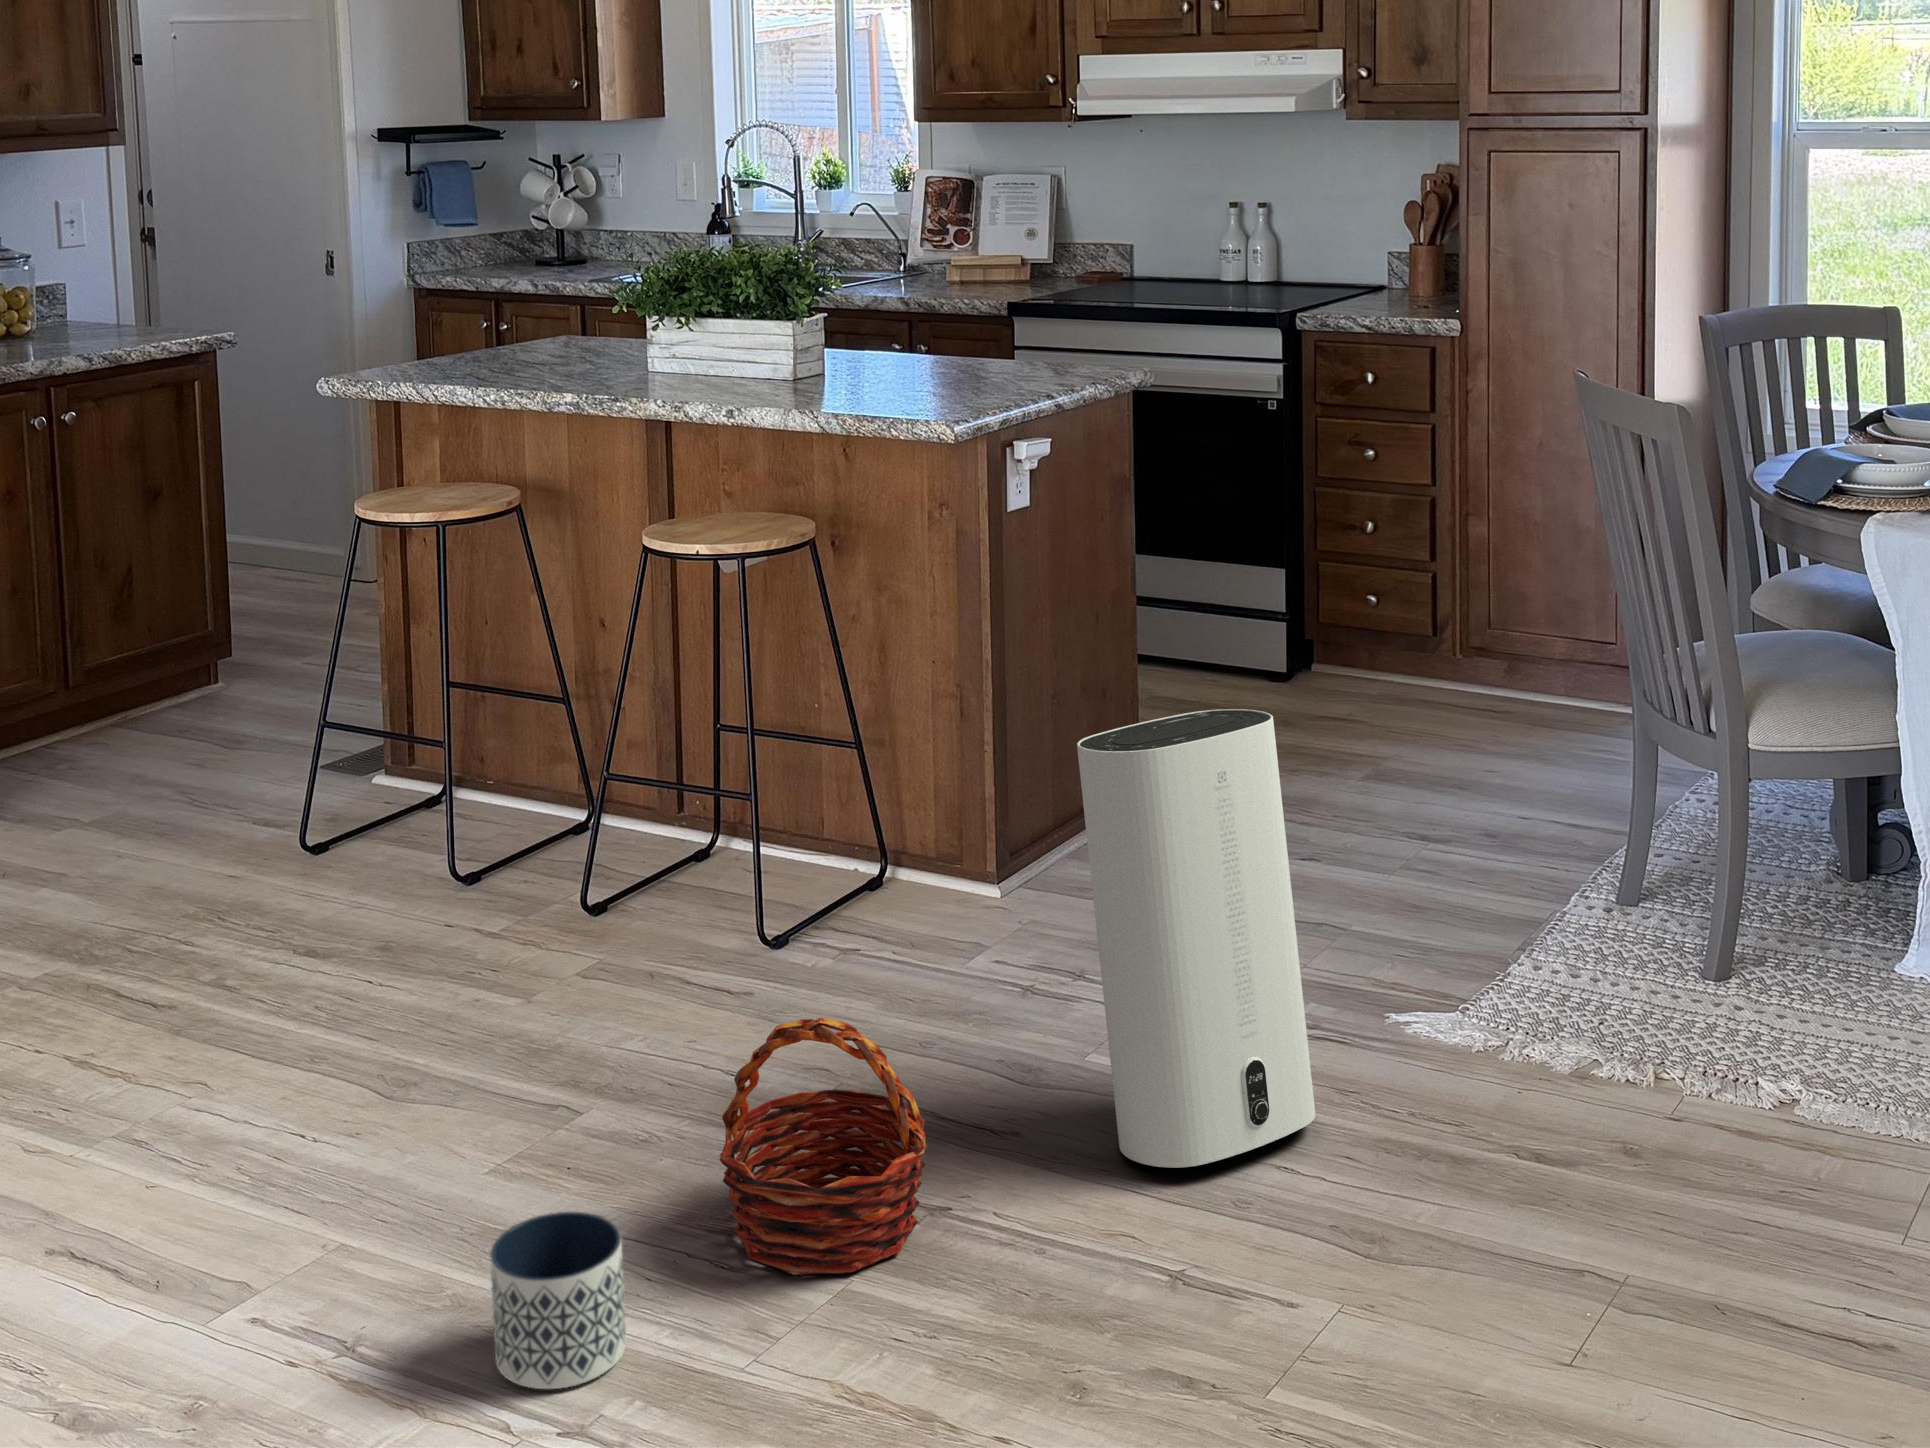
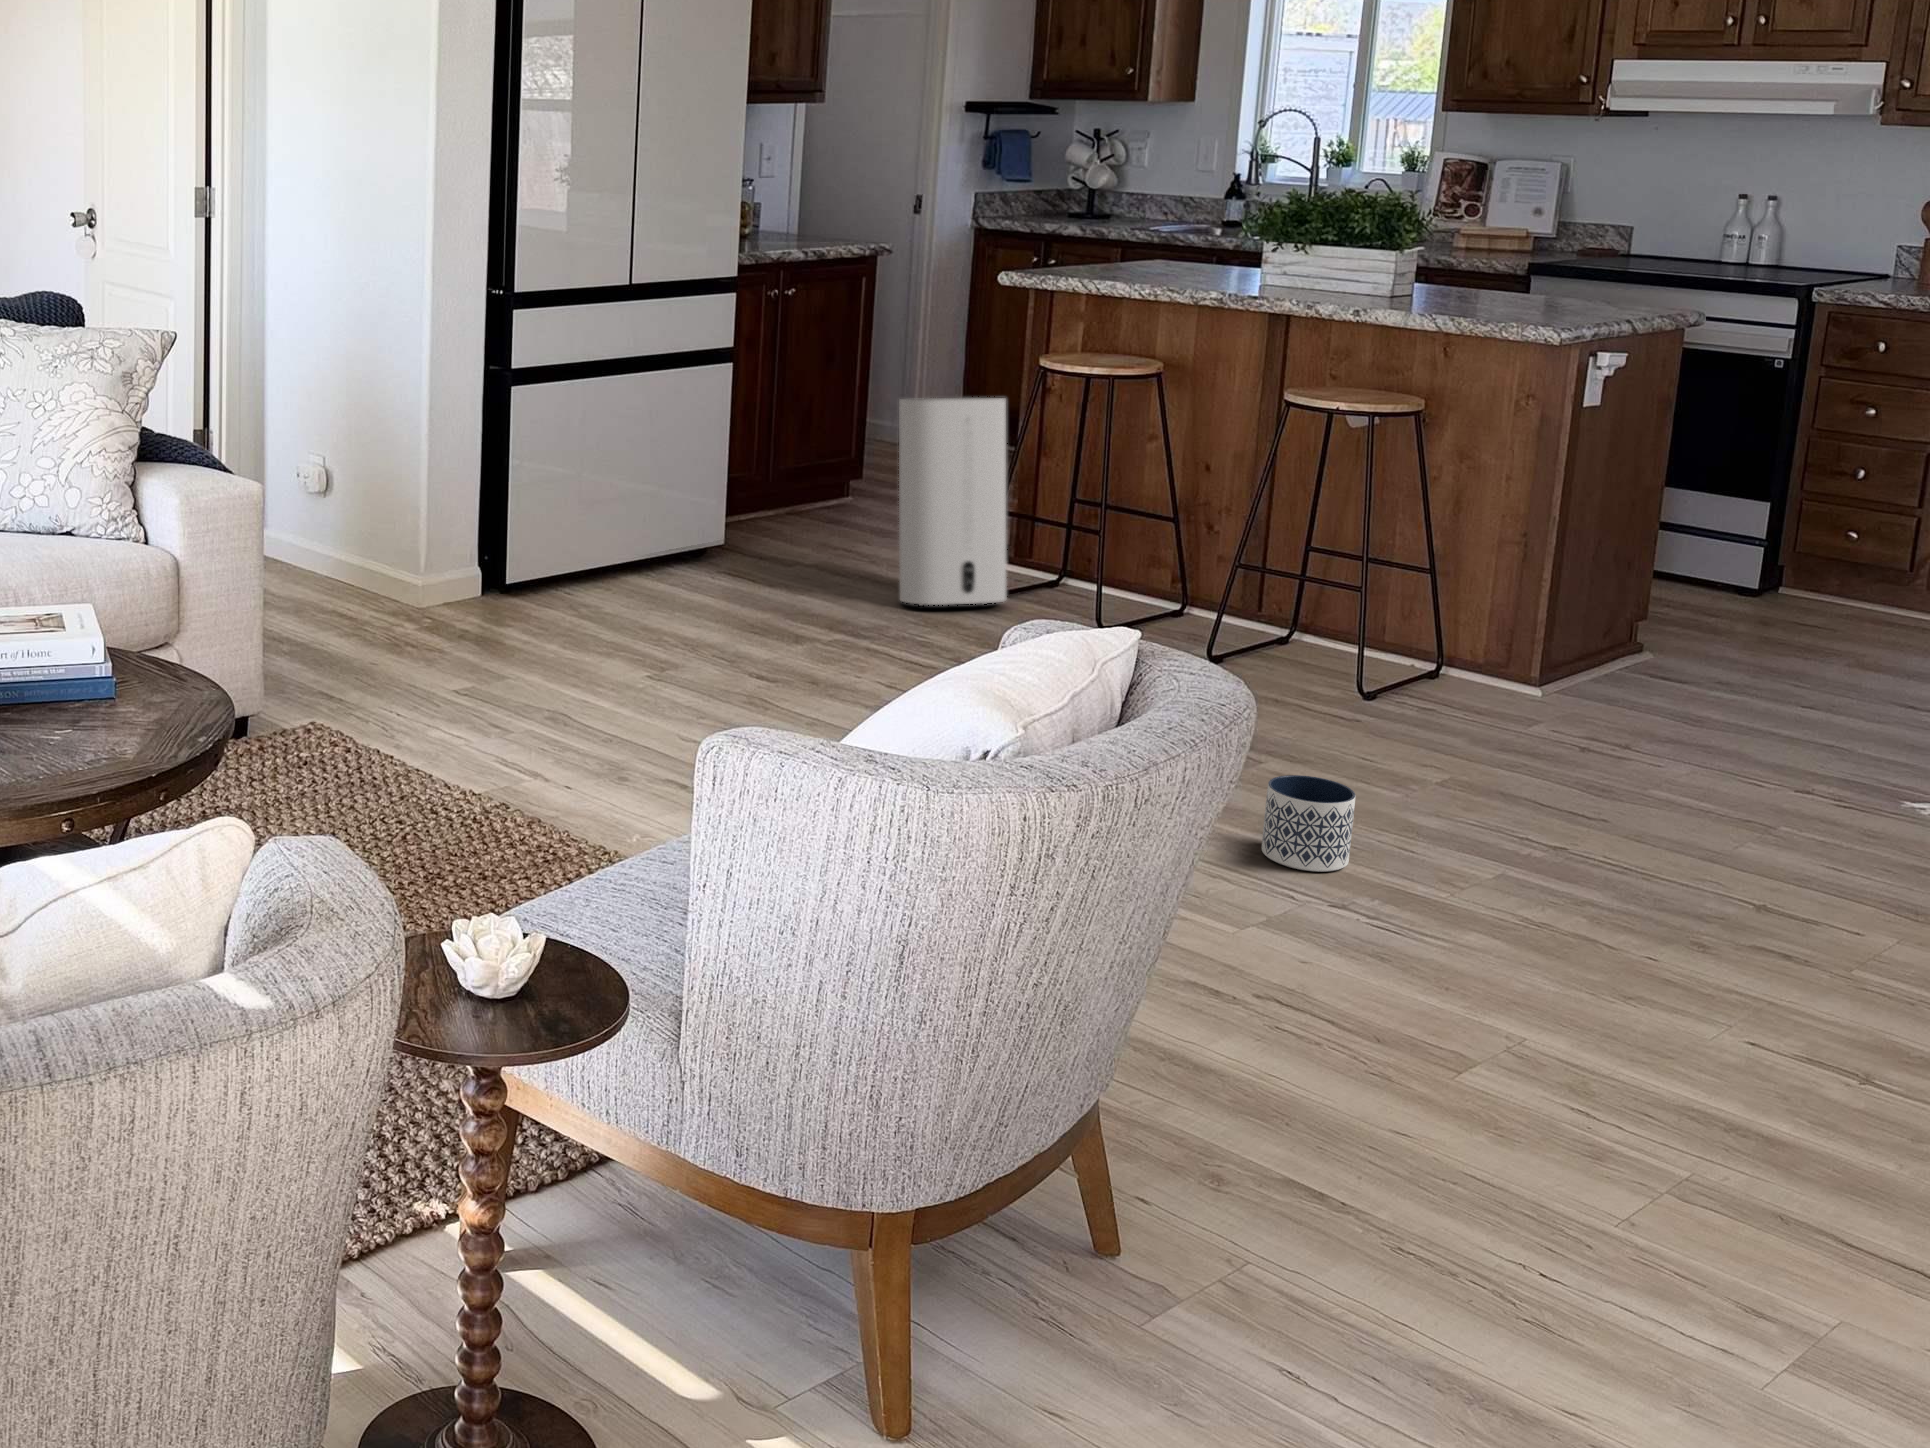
air purifier: present [1077,709,1315,1168] -> present [899,398,1006,606]
basket: present [719,1018,927,1276] -> none [1397,694,1555,855]

